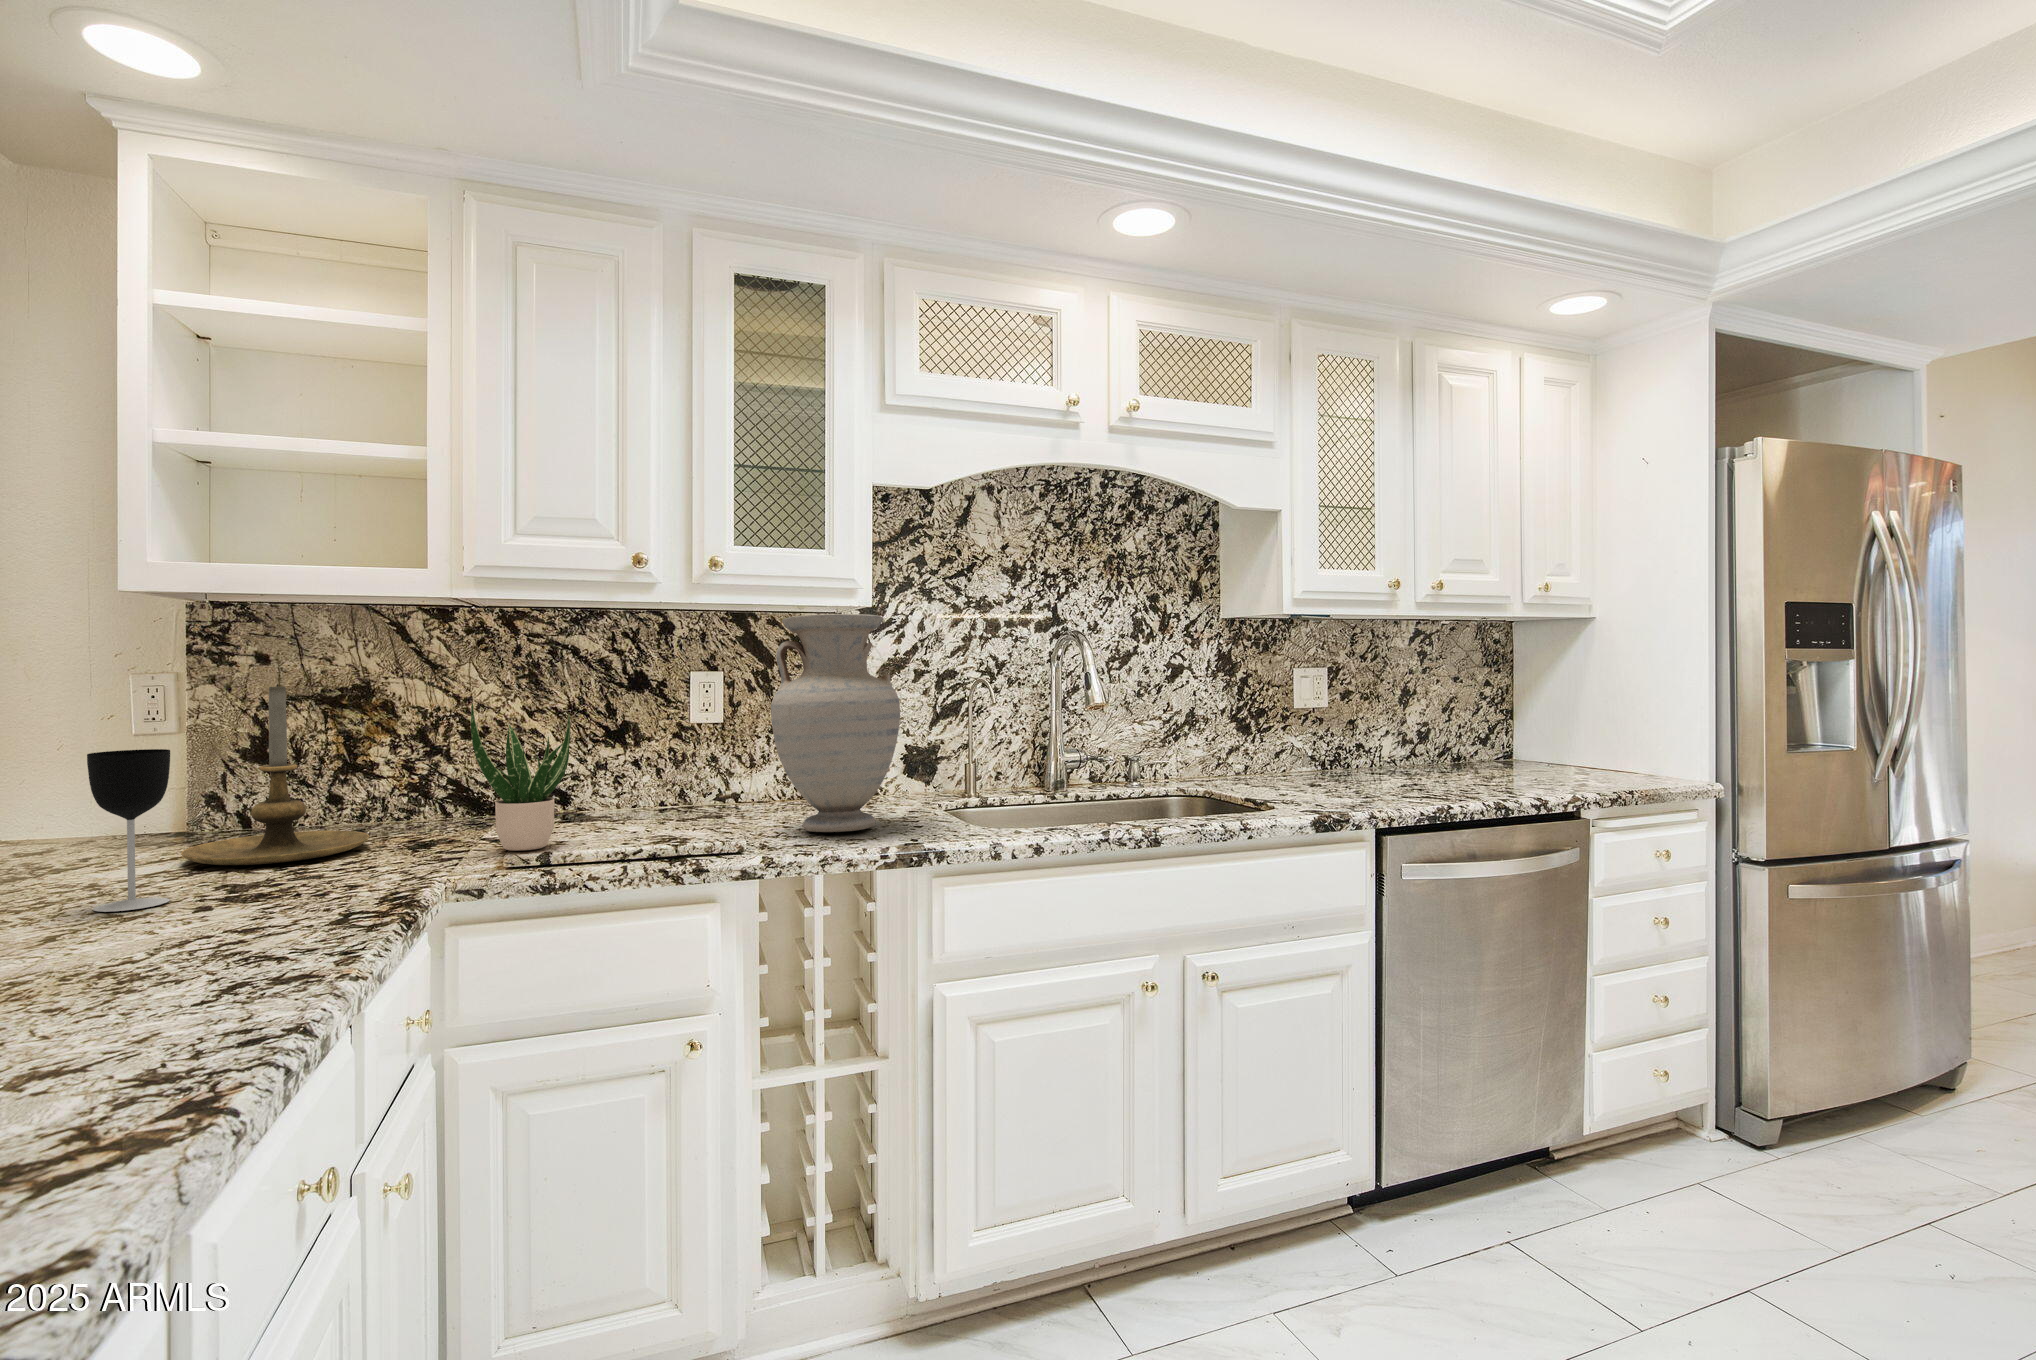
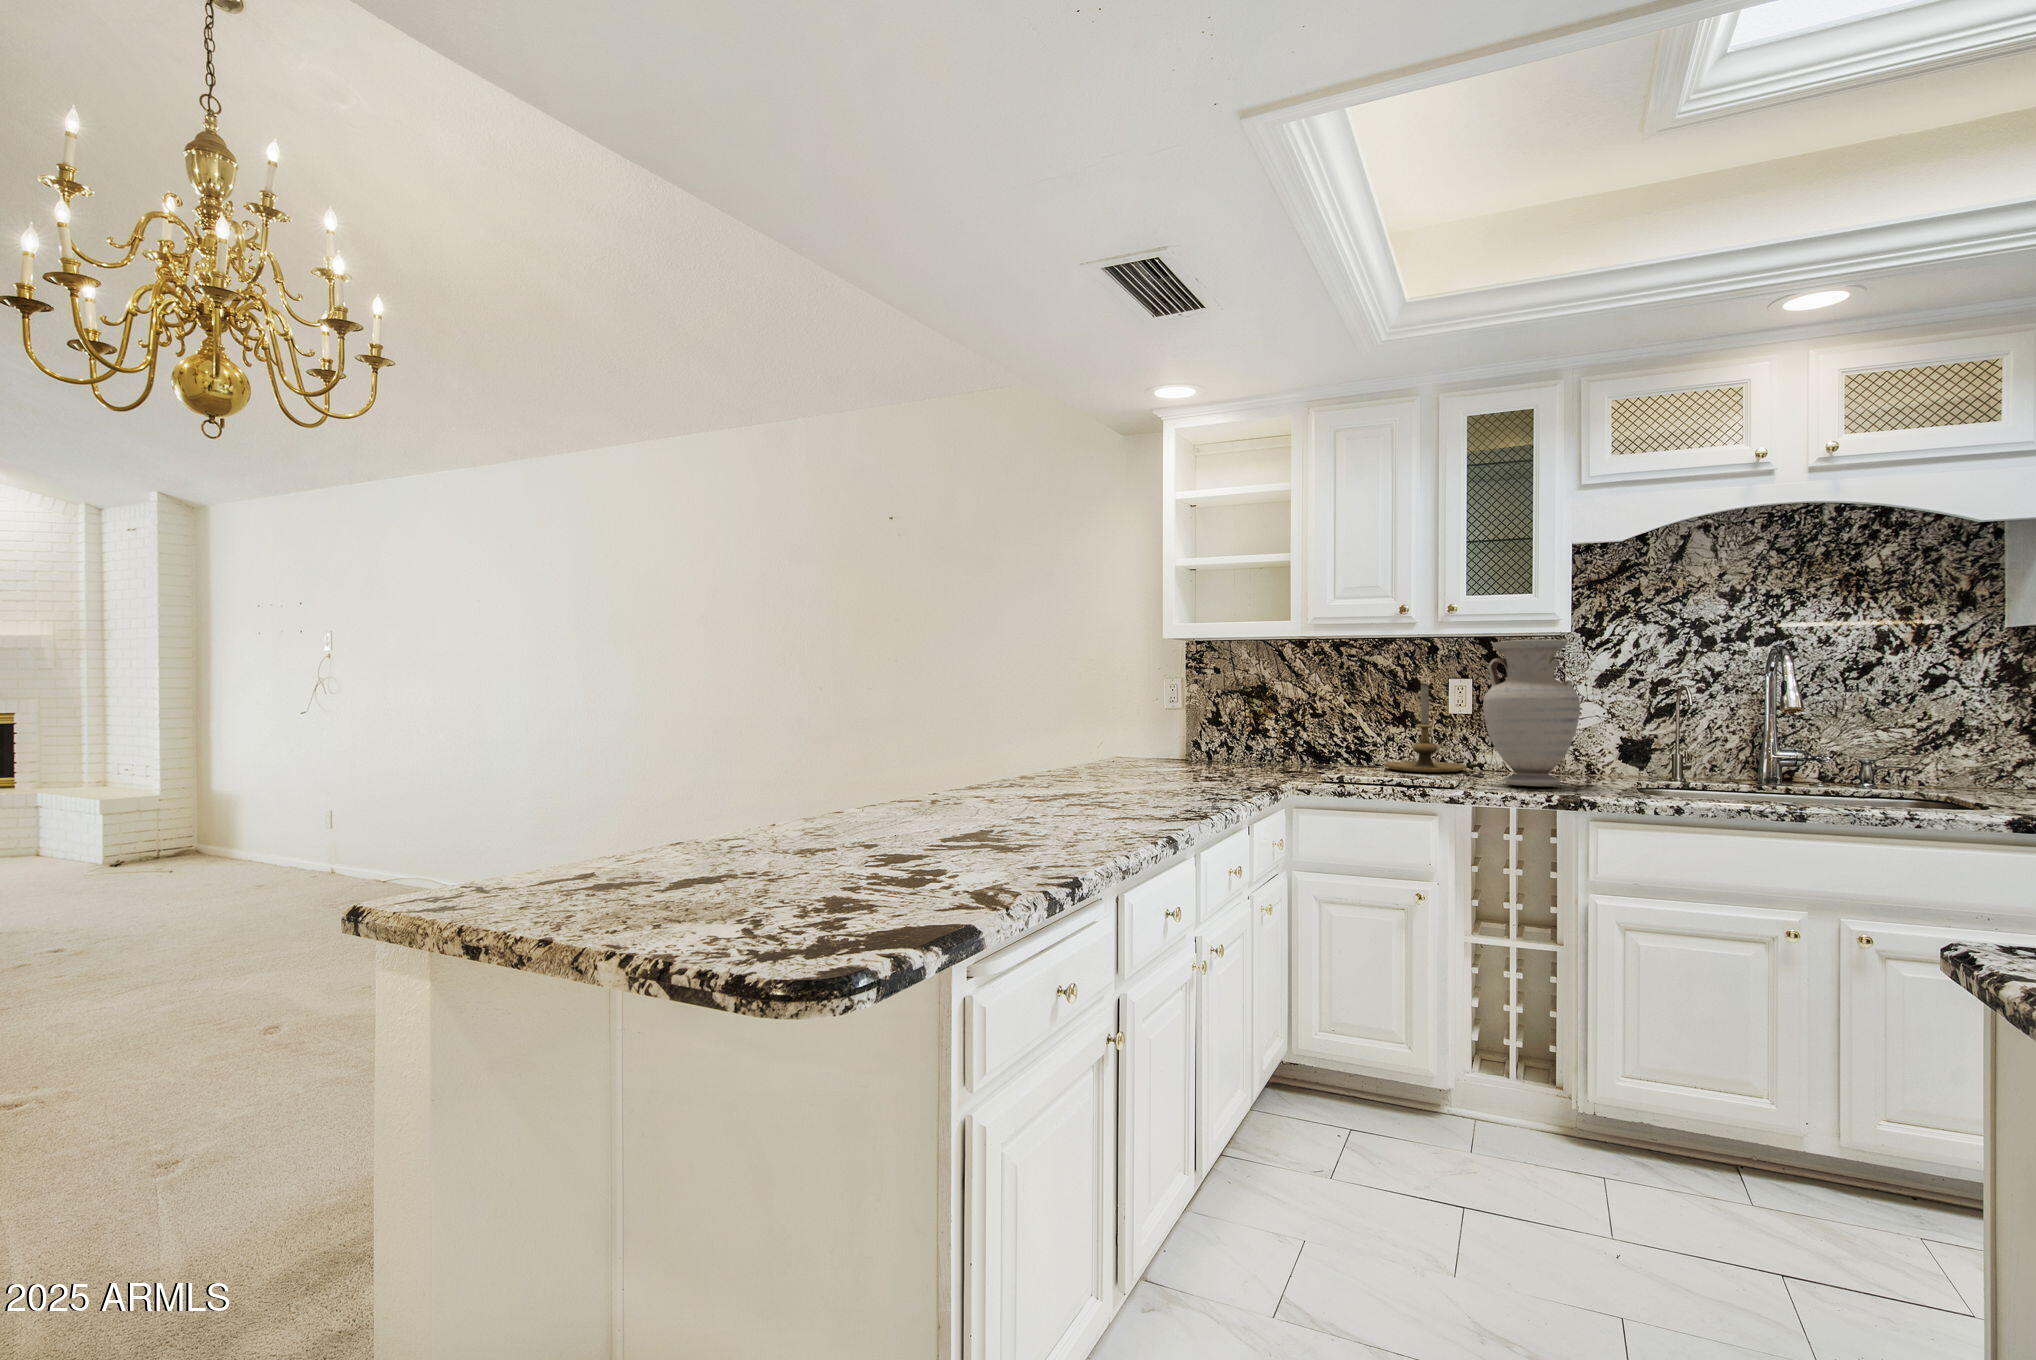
candle holder: present [181,684,369,865] -> present [1384,684,1467,773]
potted plant: present [471,703,570,851] -> none [1307,694,1361,778]
wine glass: present [87,749,170,912] -> none [1155,711,1182,780]

